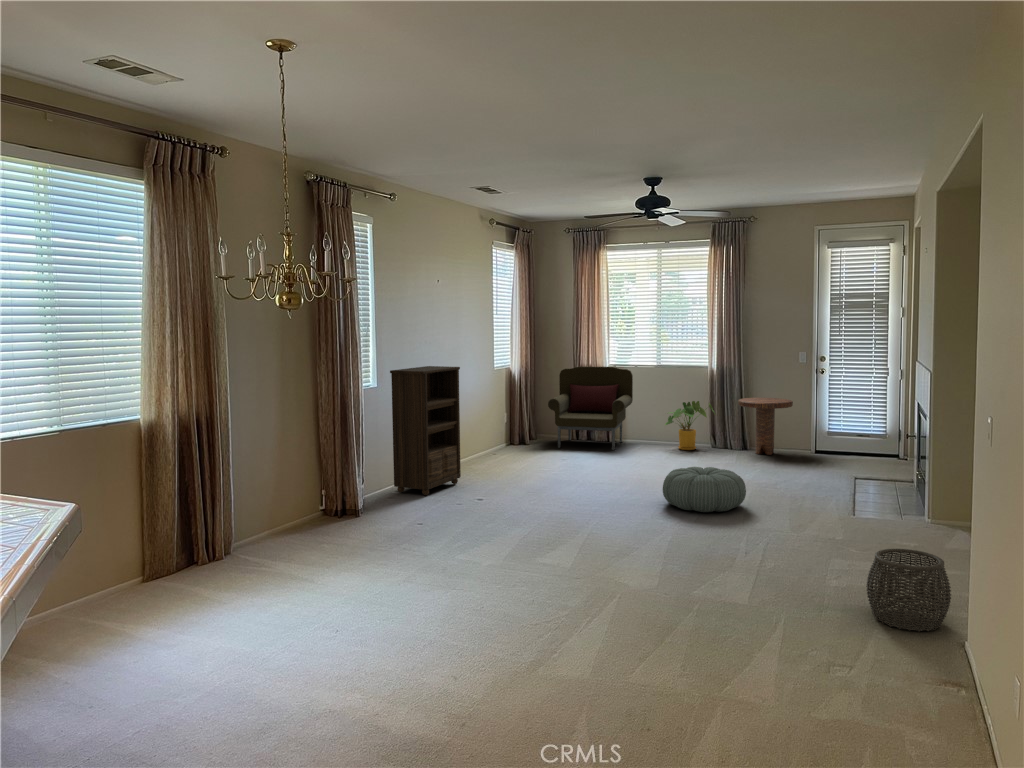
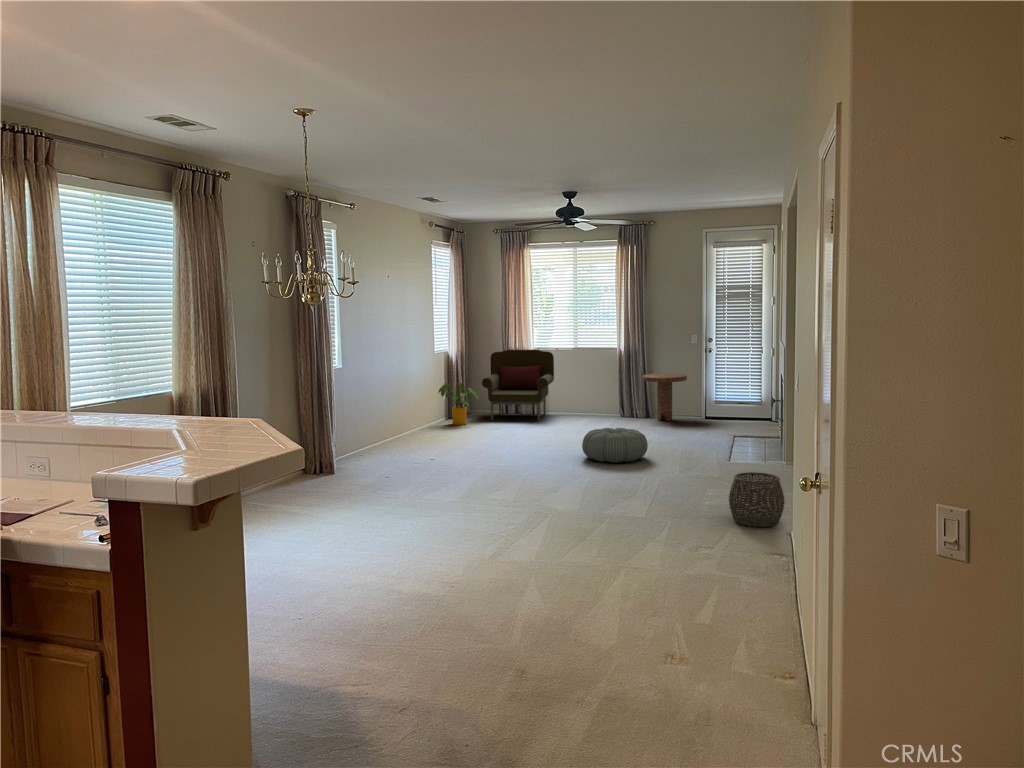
bookshelf: present [390,366,461,495] -> none [354,350,413,458]
house plant: present [665,401,714,450] -> present [438,382,479,425]

